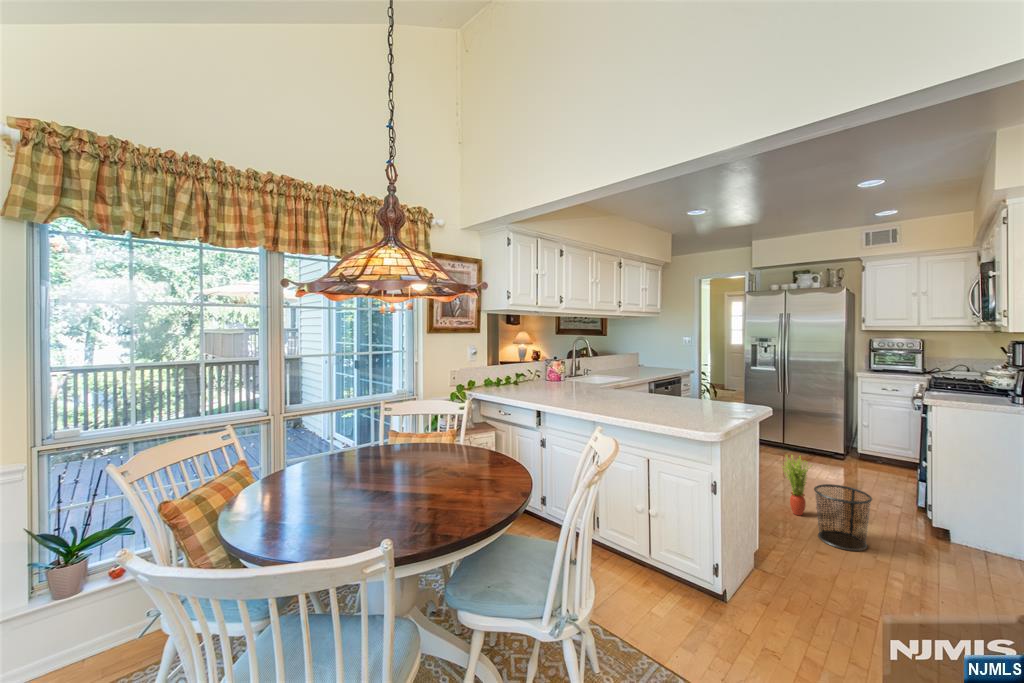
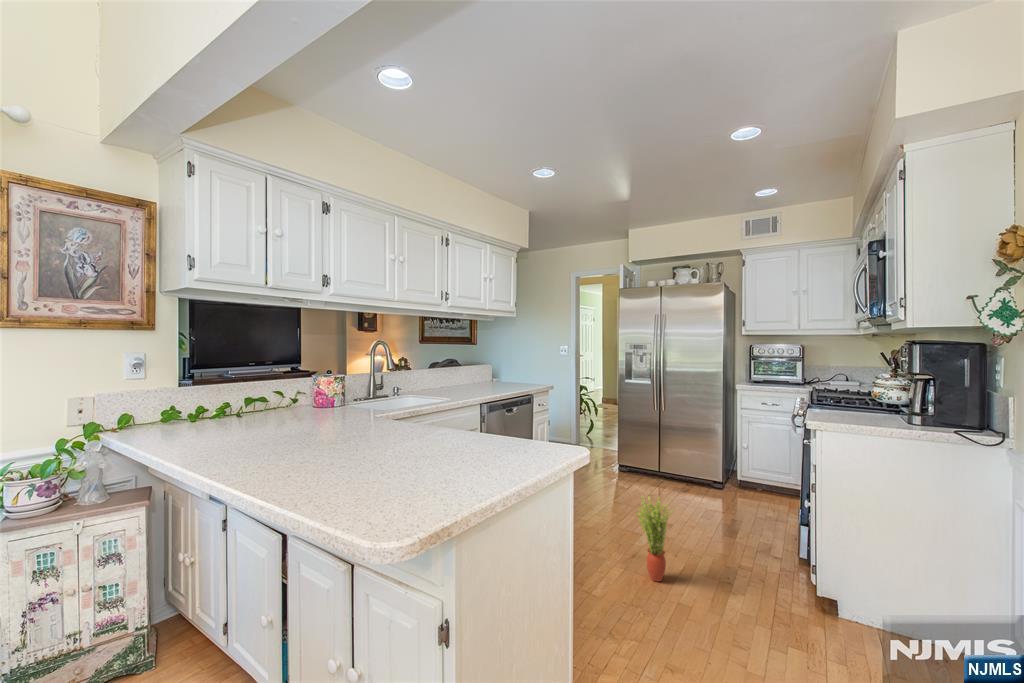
waste bin: present [814,484,872,551] -> none [670,541,744,647]

